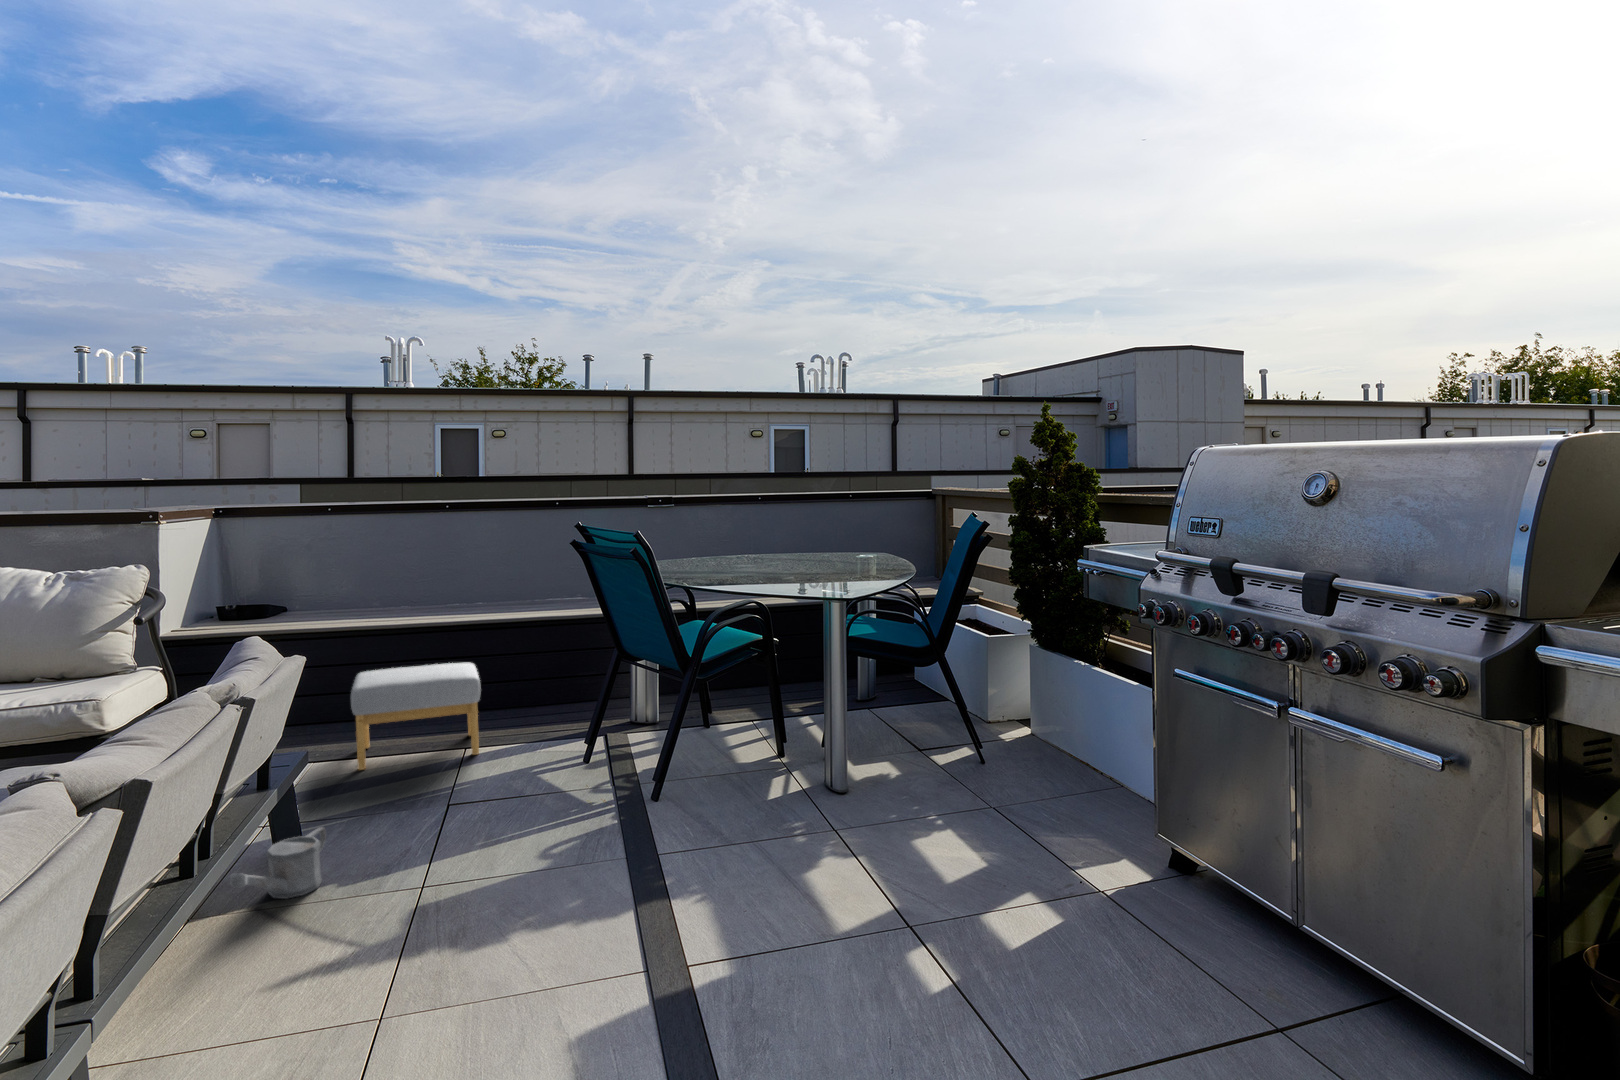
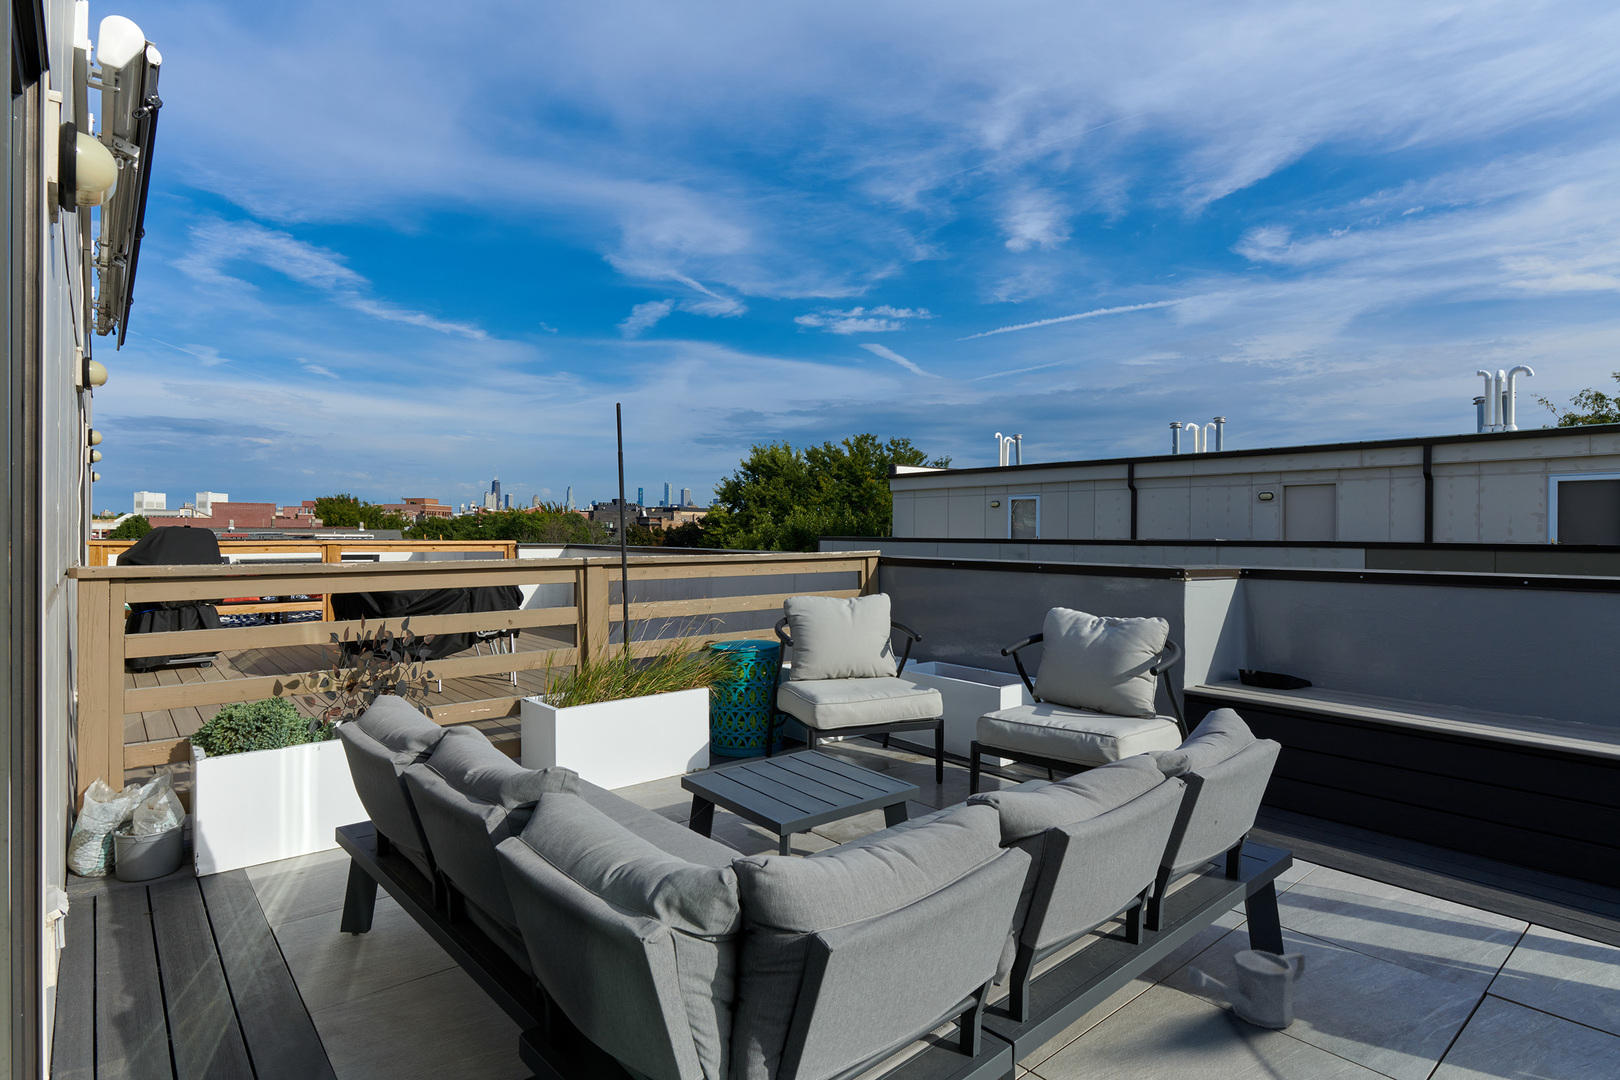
footstool: present [351,663,480,770] -> none [1366,774,1559,935]

